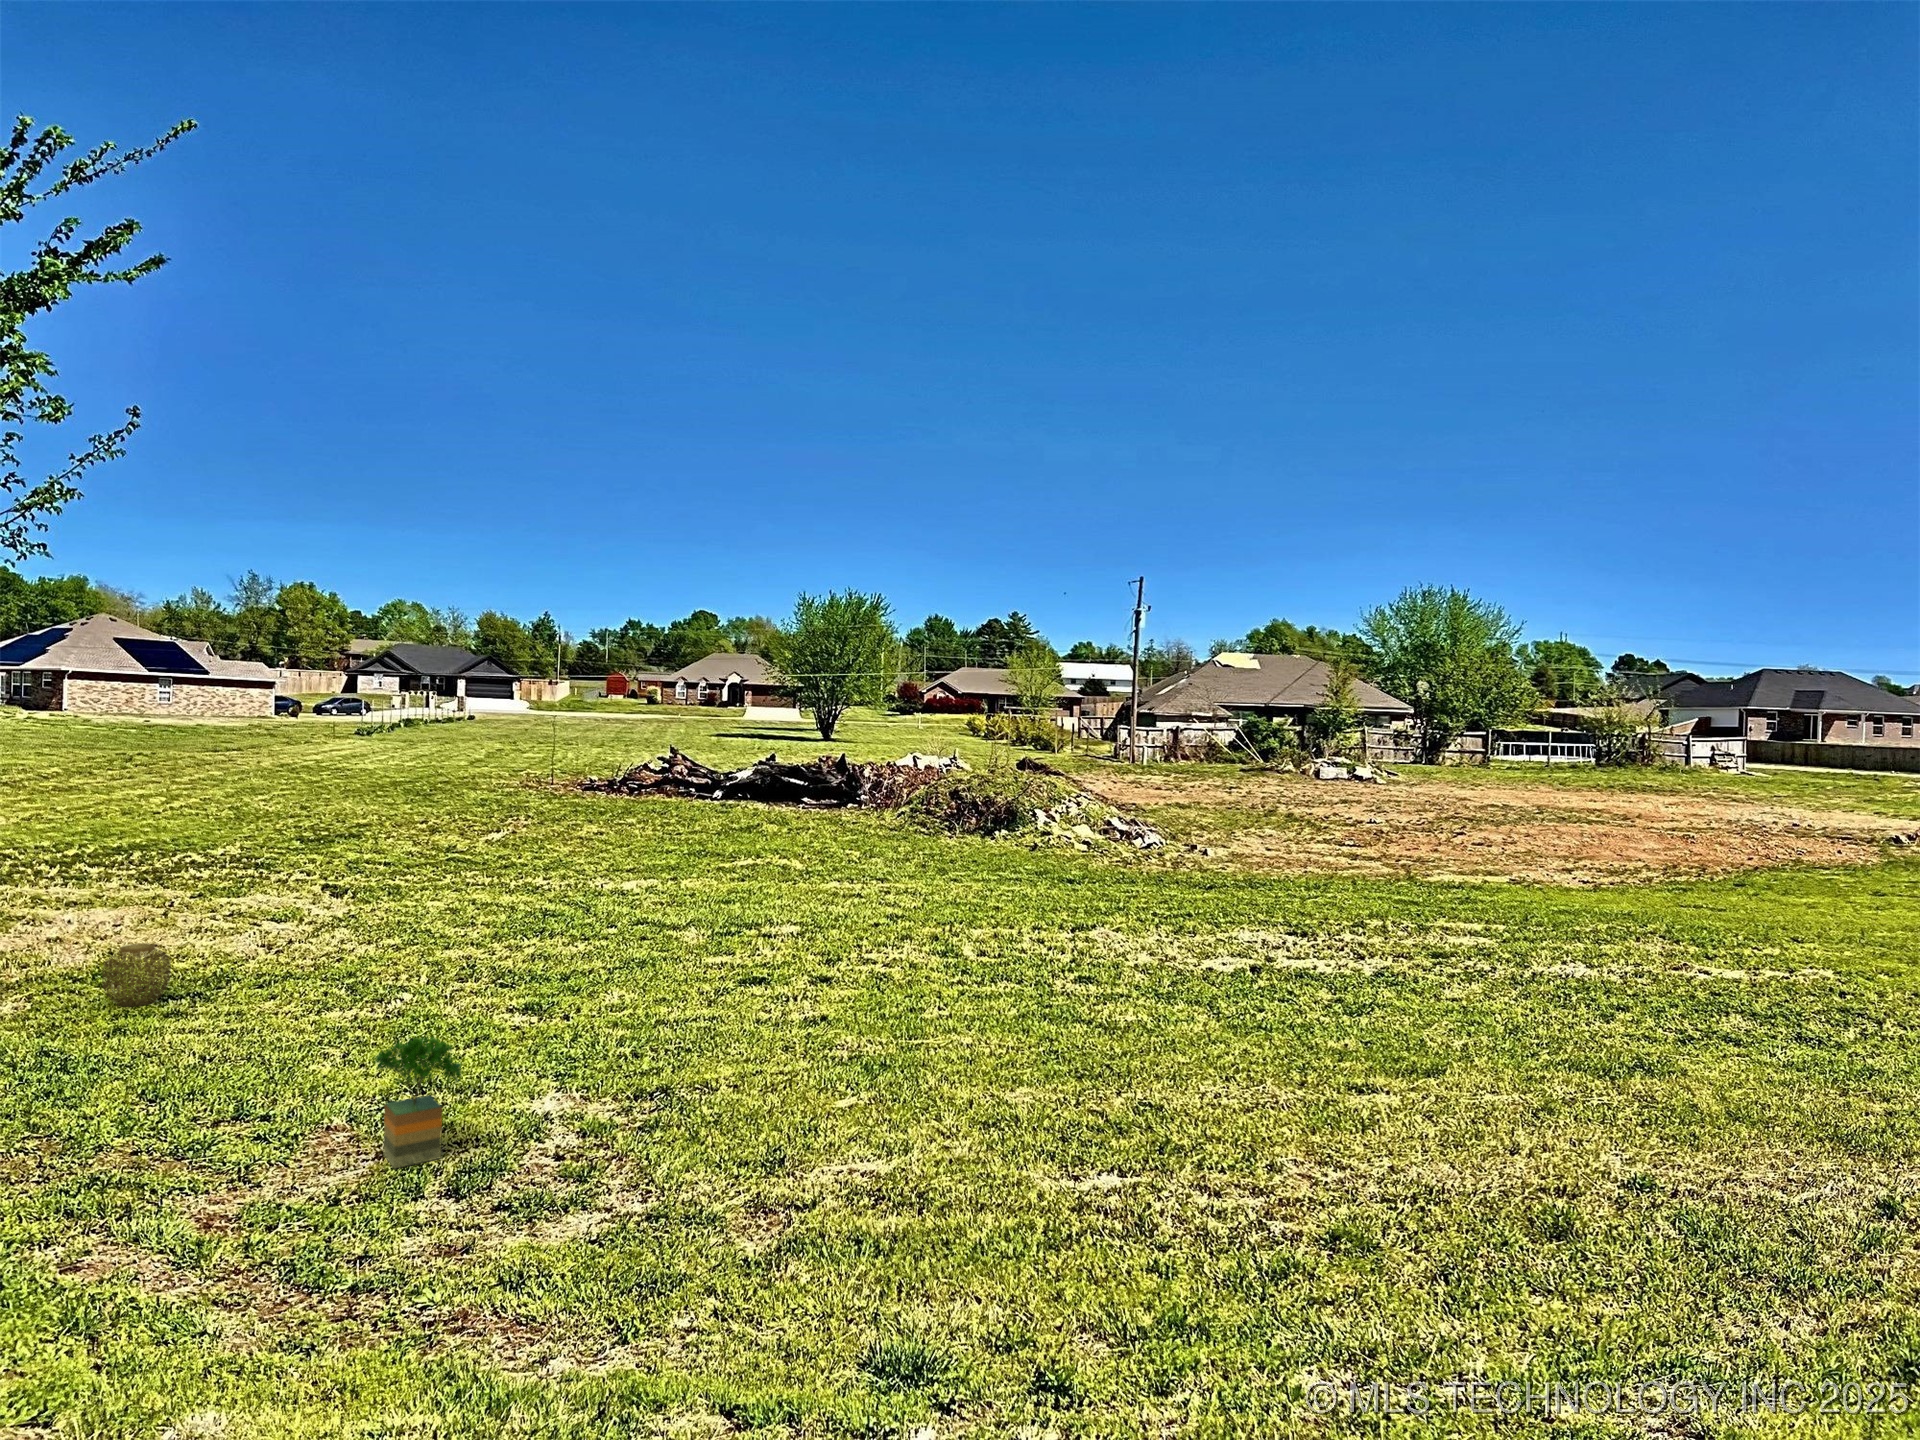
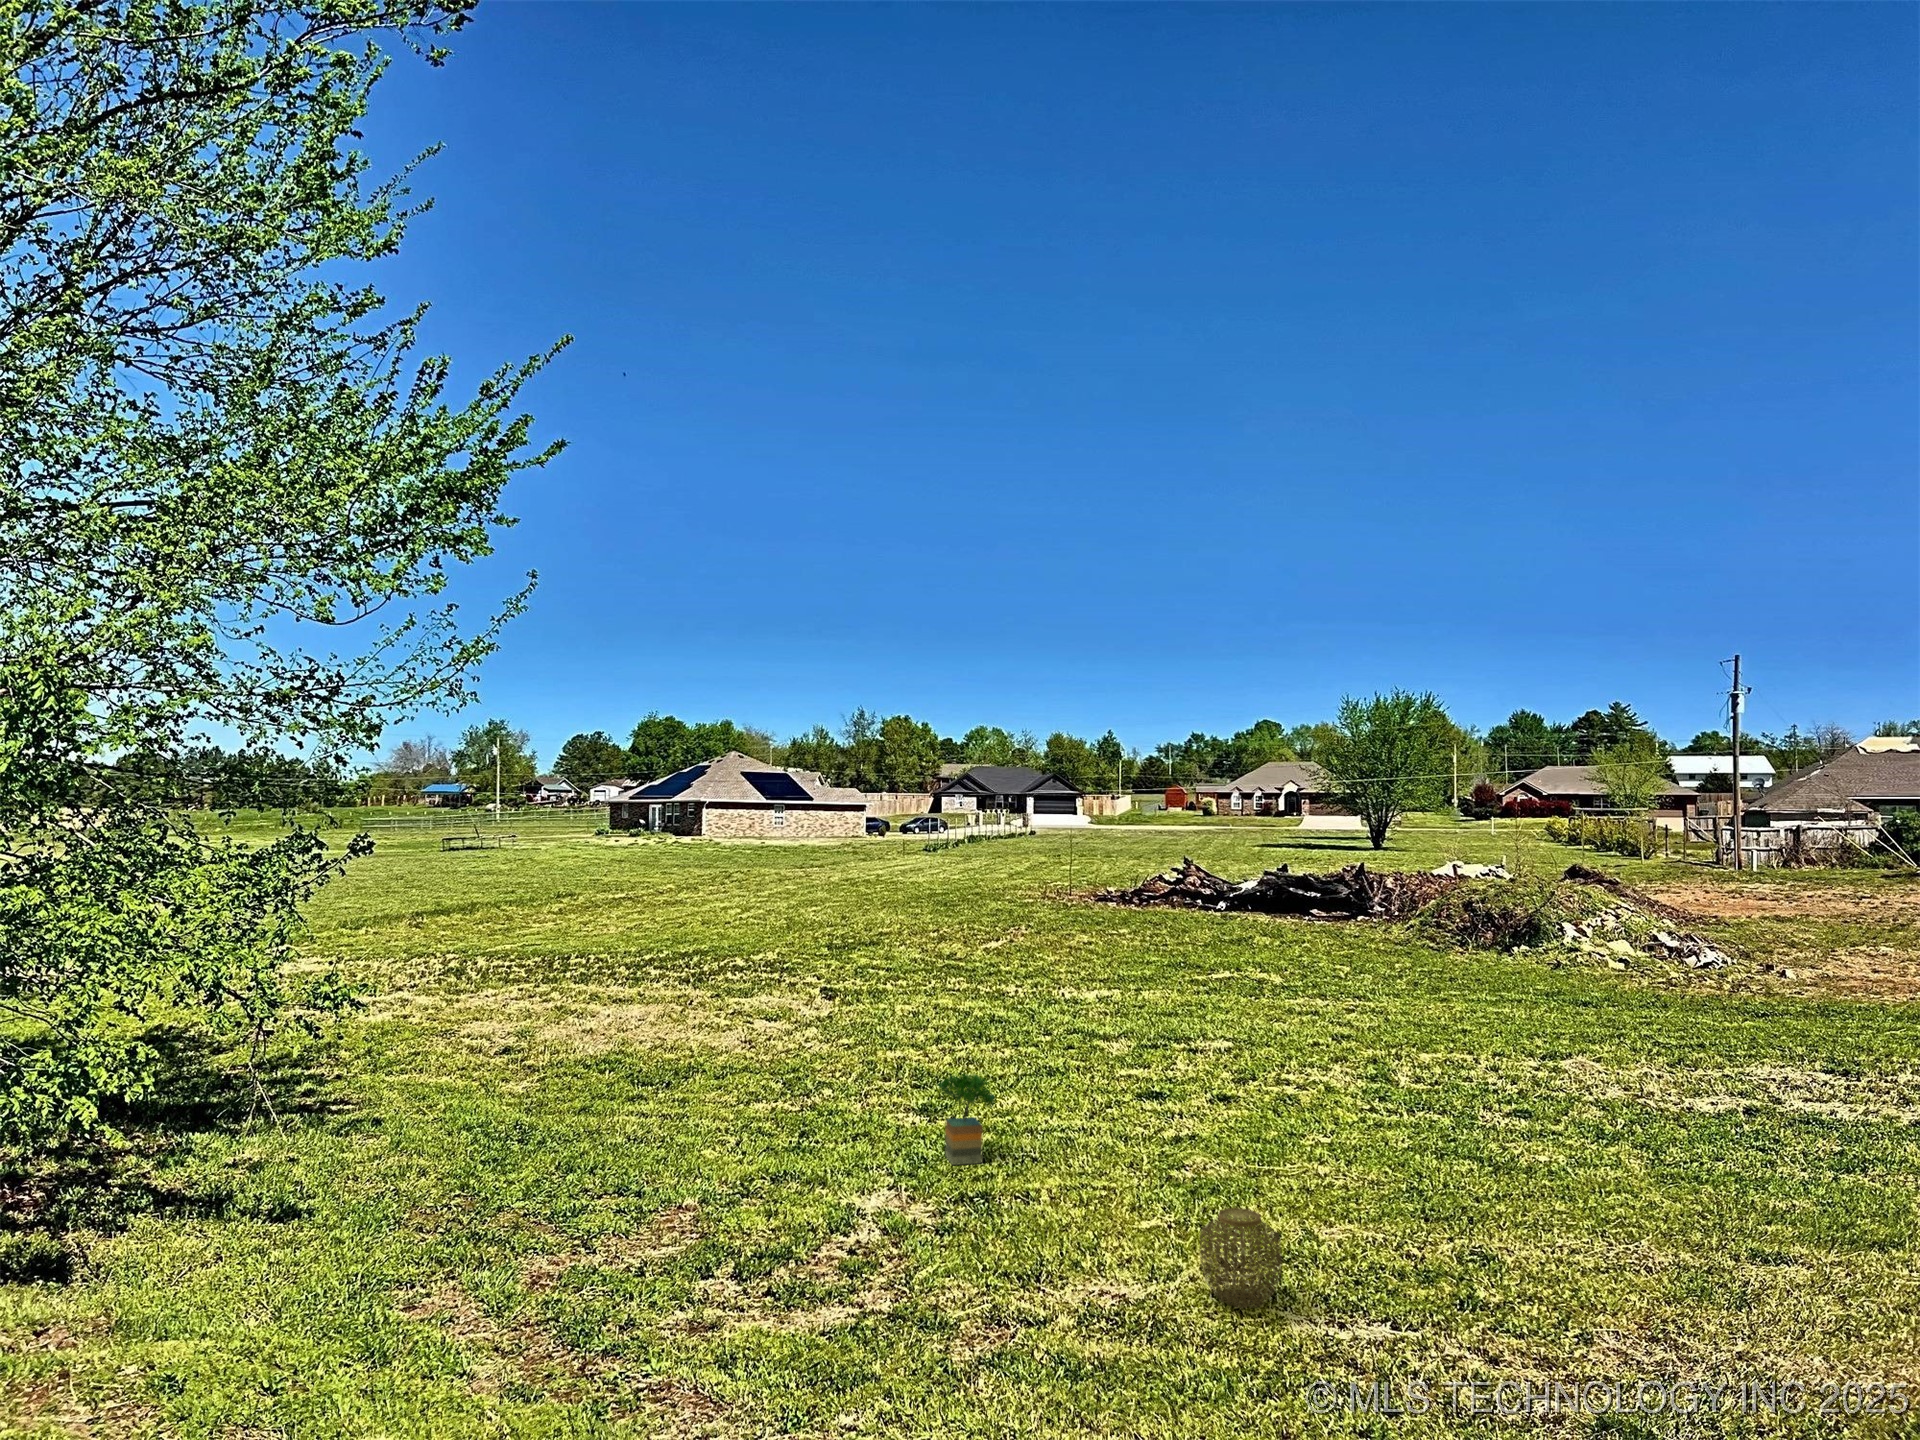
woven basket: present [102,943,171,1006] -> present [1200,1208,1281,1308]

